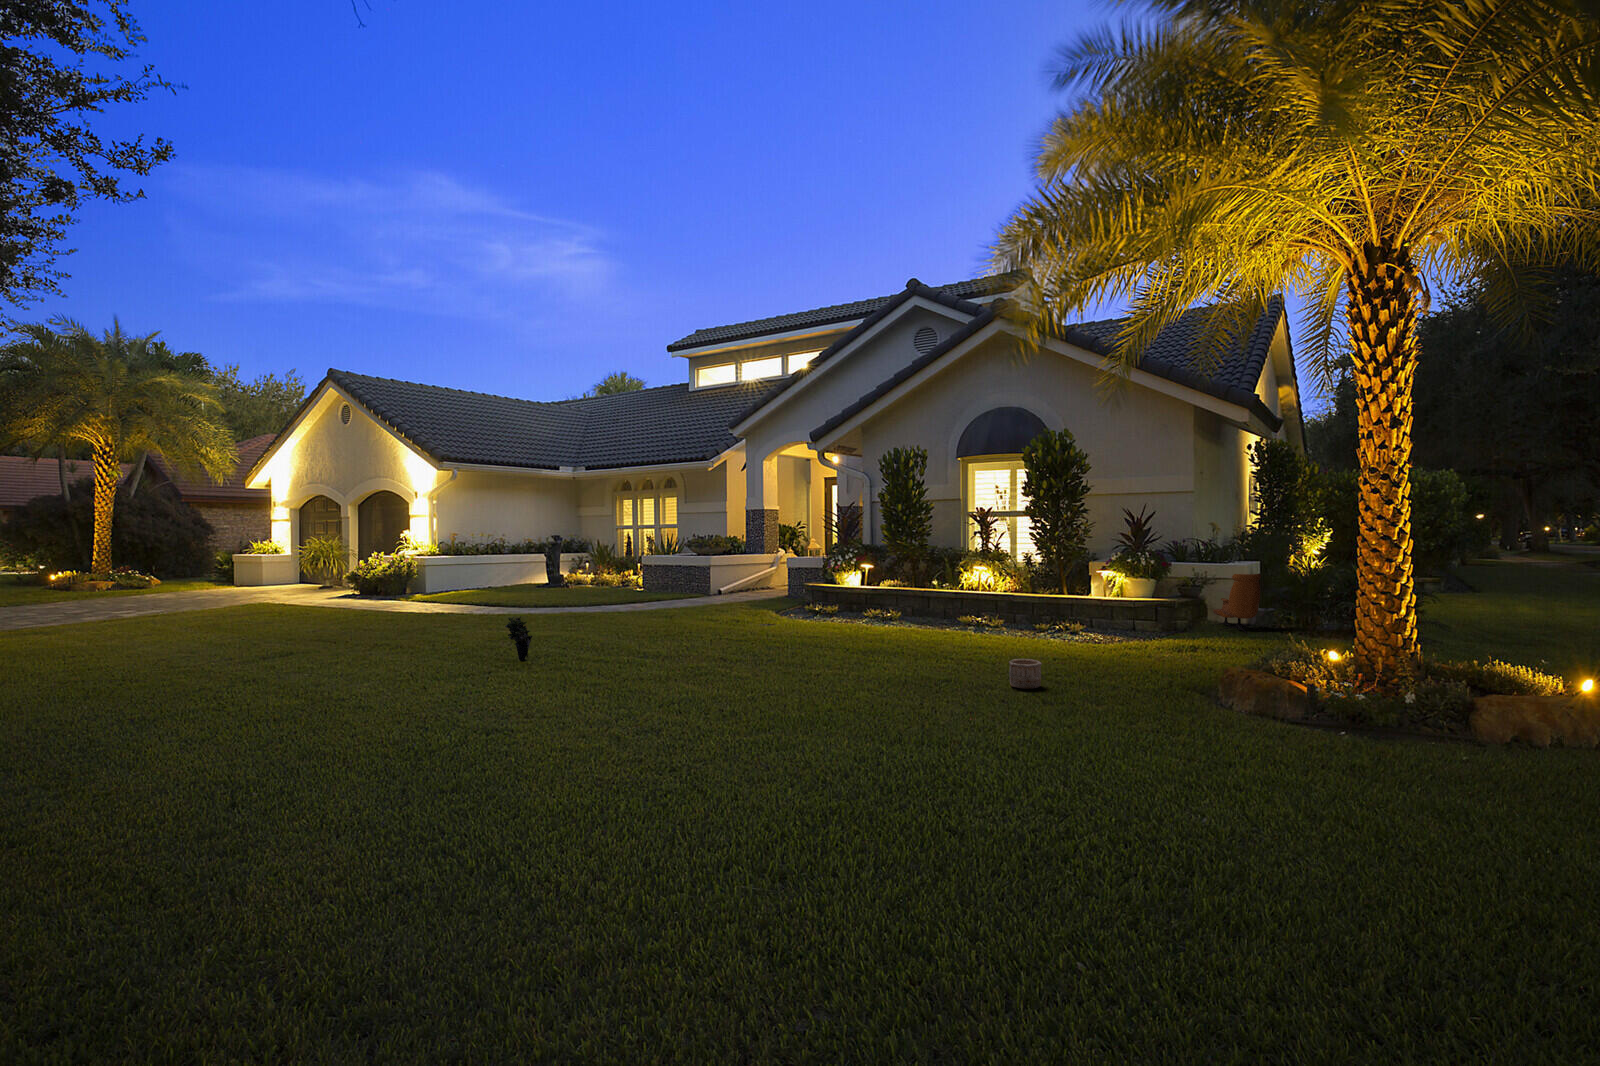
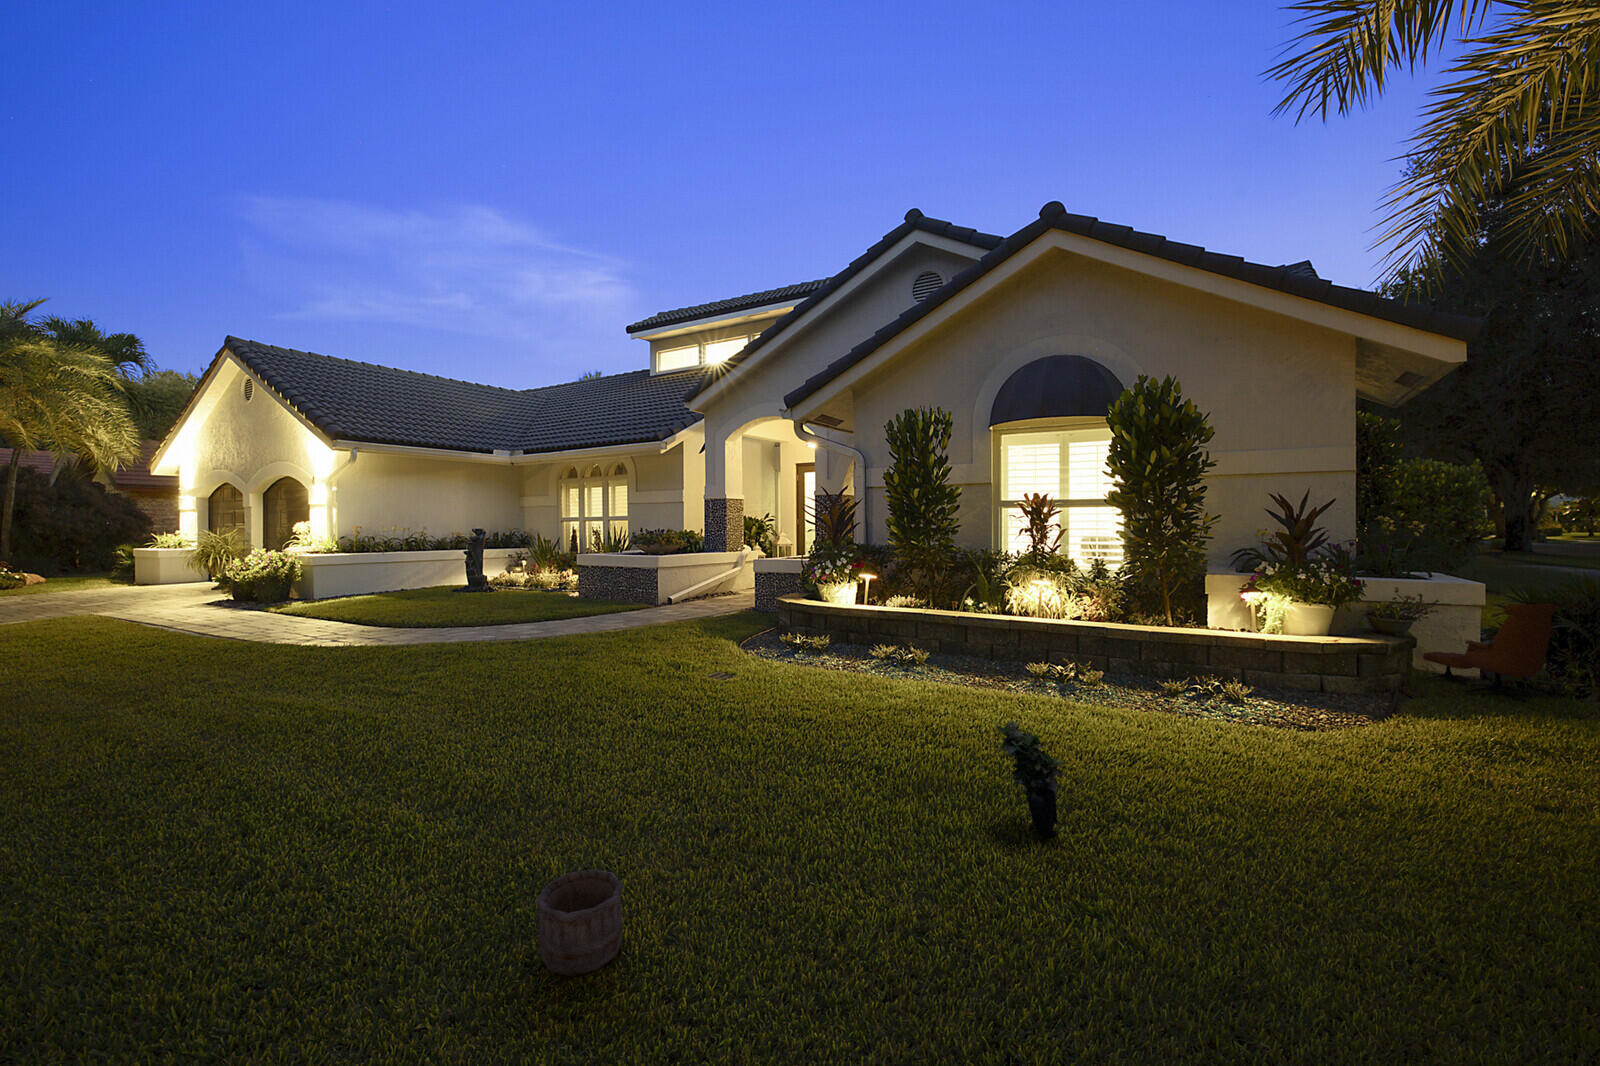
potted plant: present [505,616,532,661] -> present [995,720,1064,838]
wooden bucket: present [1009,659,1042,689] -> present [535,869,623,977]

